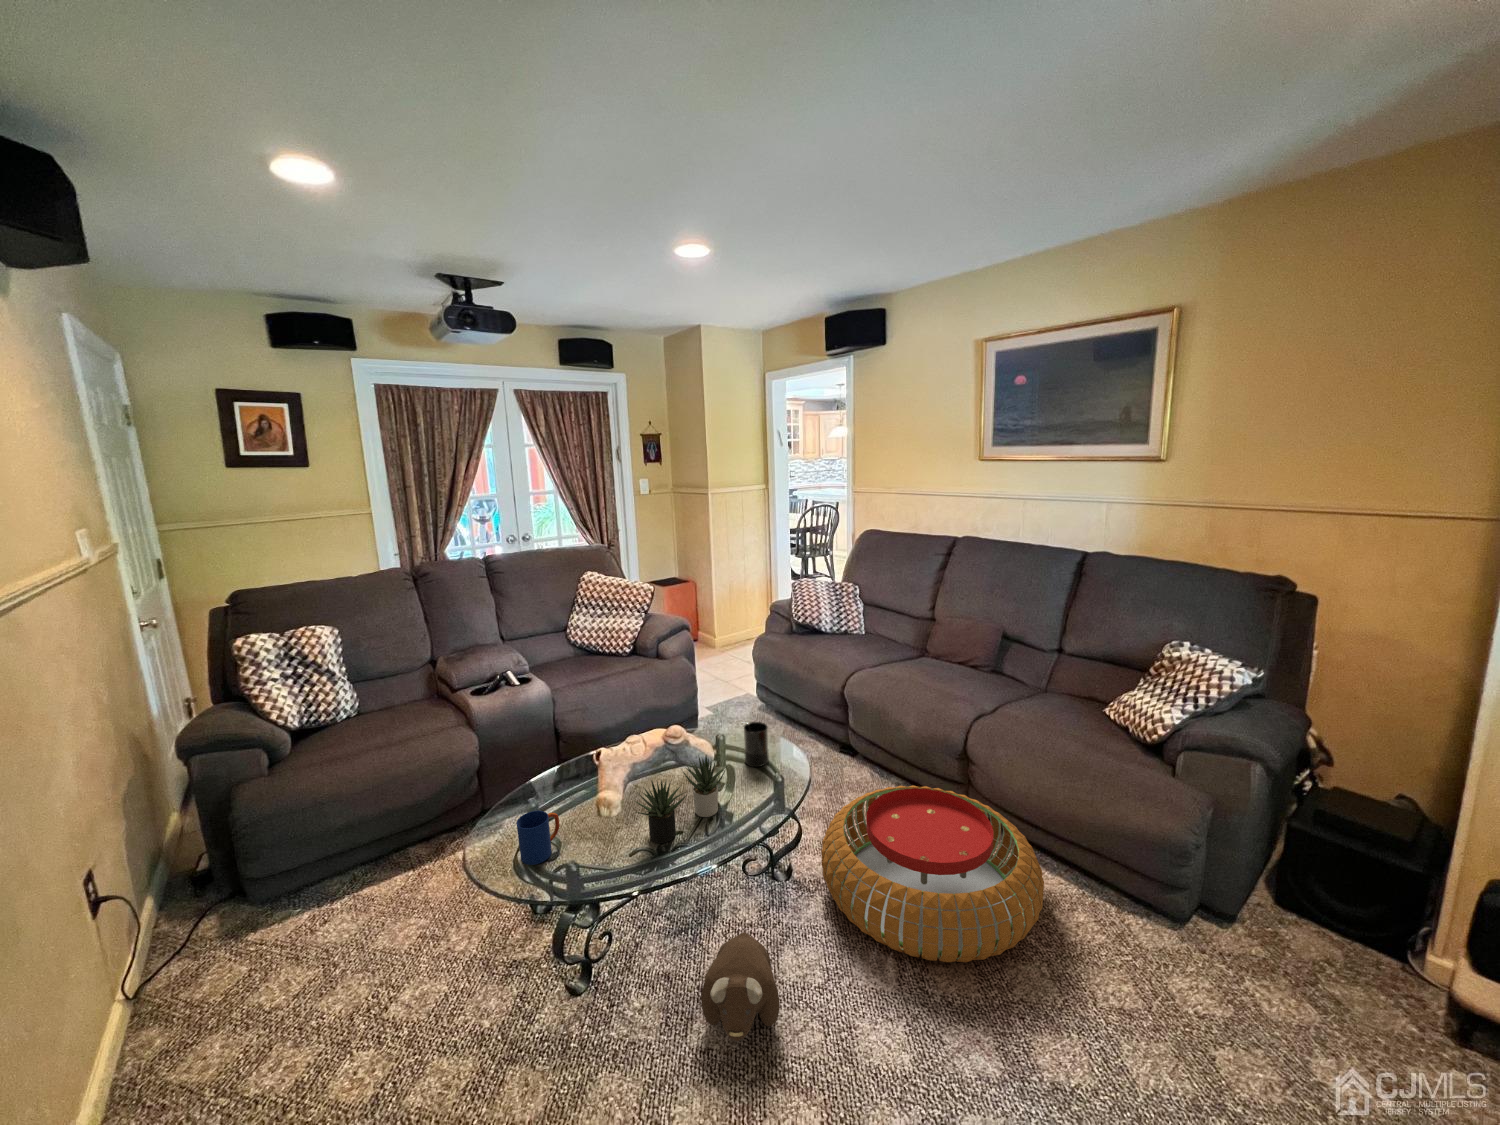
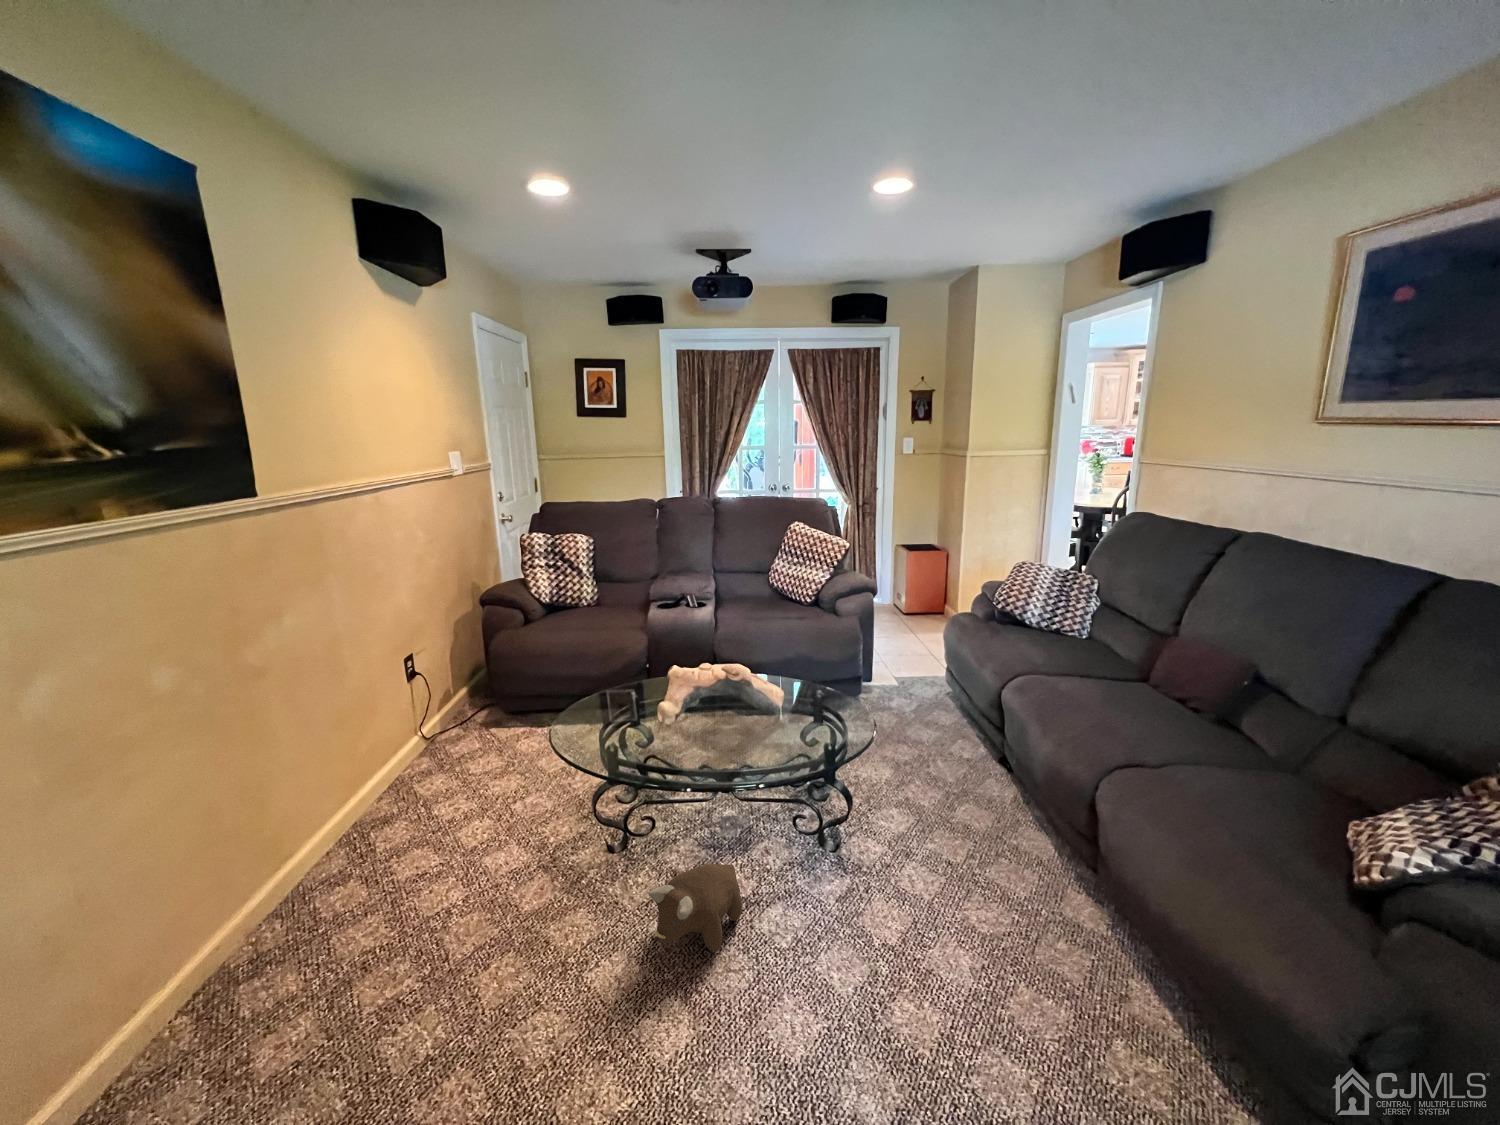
candle: present [744,722,769,767] -> none [827,683,852,732]
succulent plant: present [635,755,726,843] -> none [677,697,780,762]
pouf: present [821,785,1044,962] -> none [841,798,1111,1031]
mug: present [517,811,559,865] -> none [600,700,636,741]

